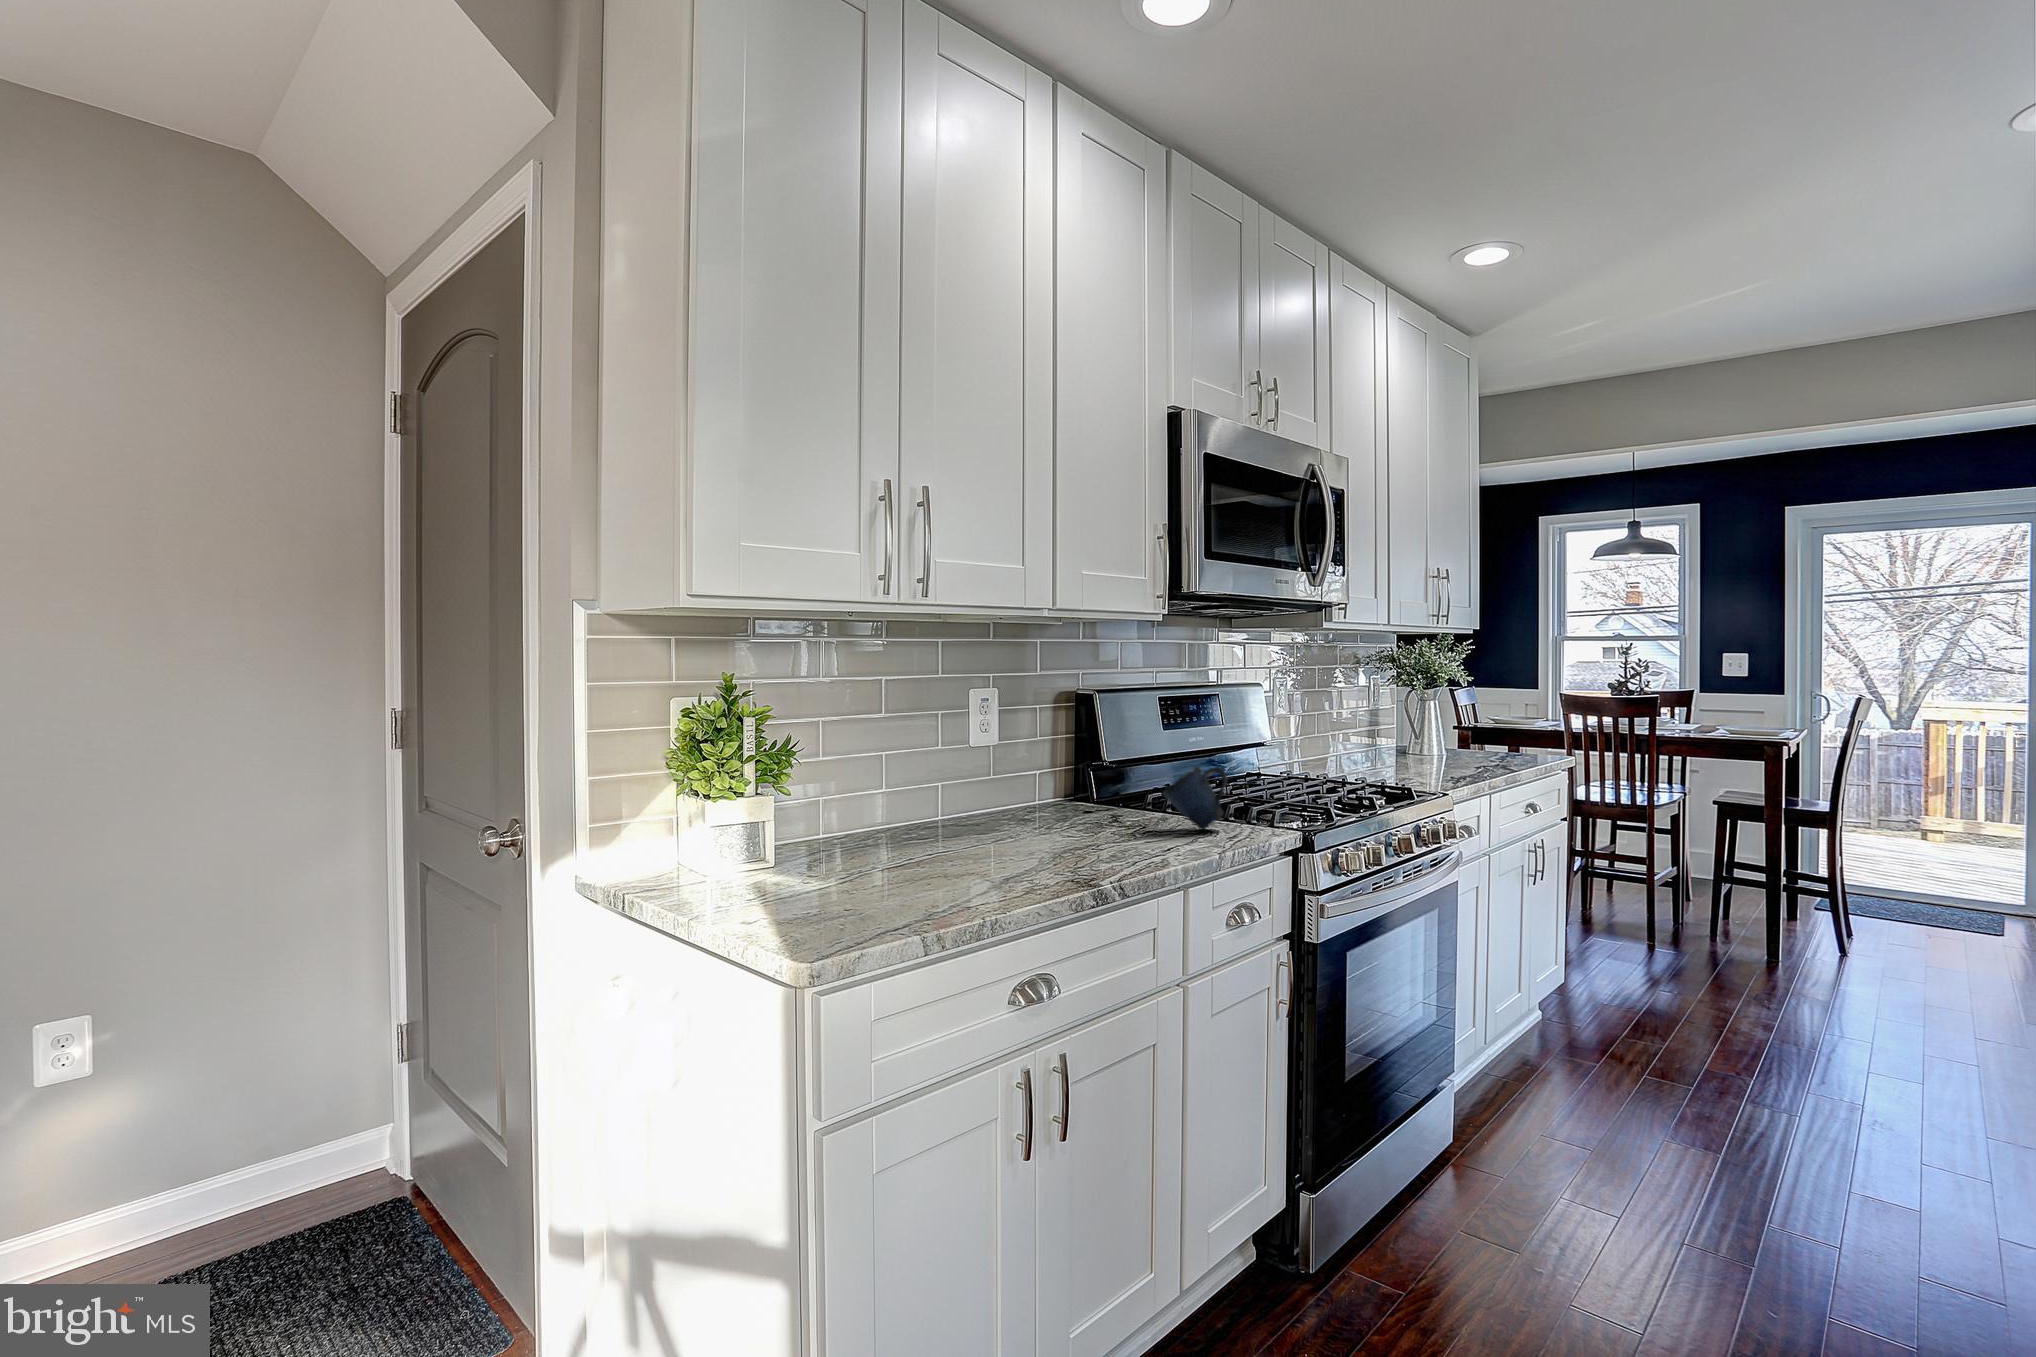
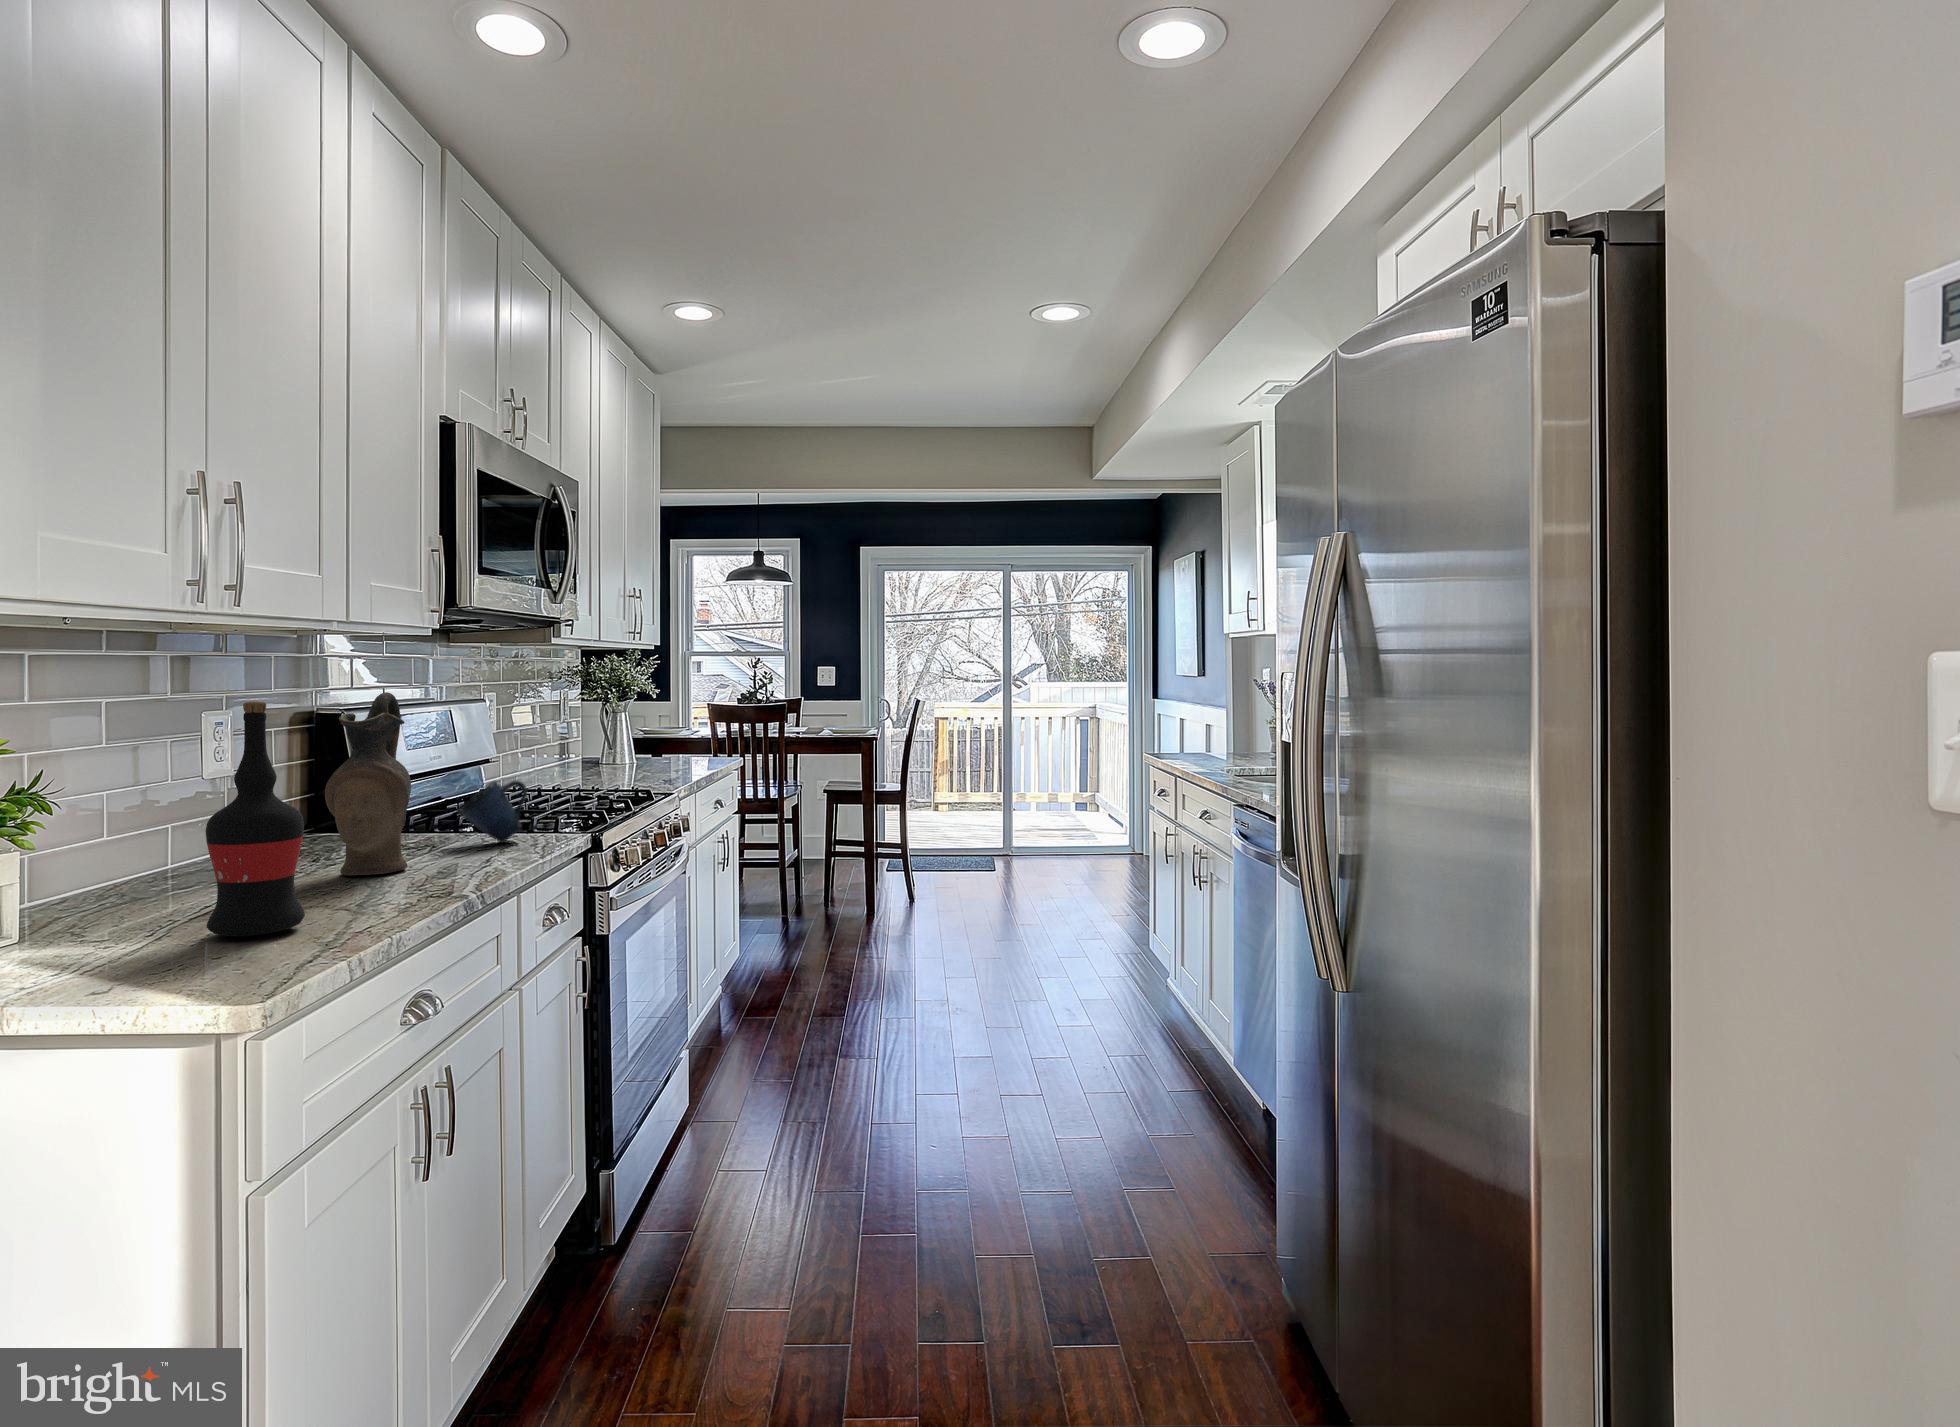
ceramic pitcher: none [1021,673,1095,848] -> present [325,692,411,875]
wine bottle: none [864,678,941,894] -> present [205,702,305,936]

